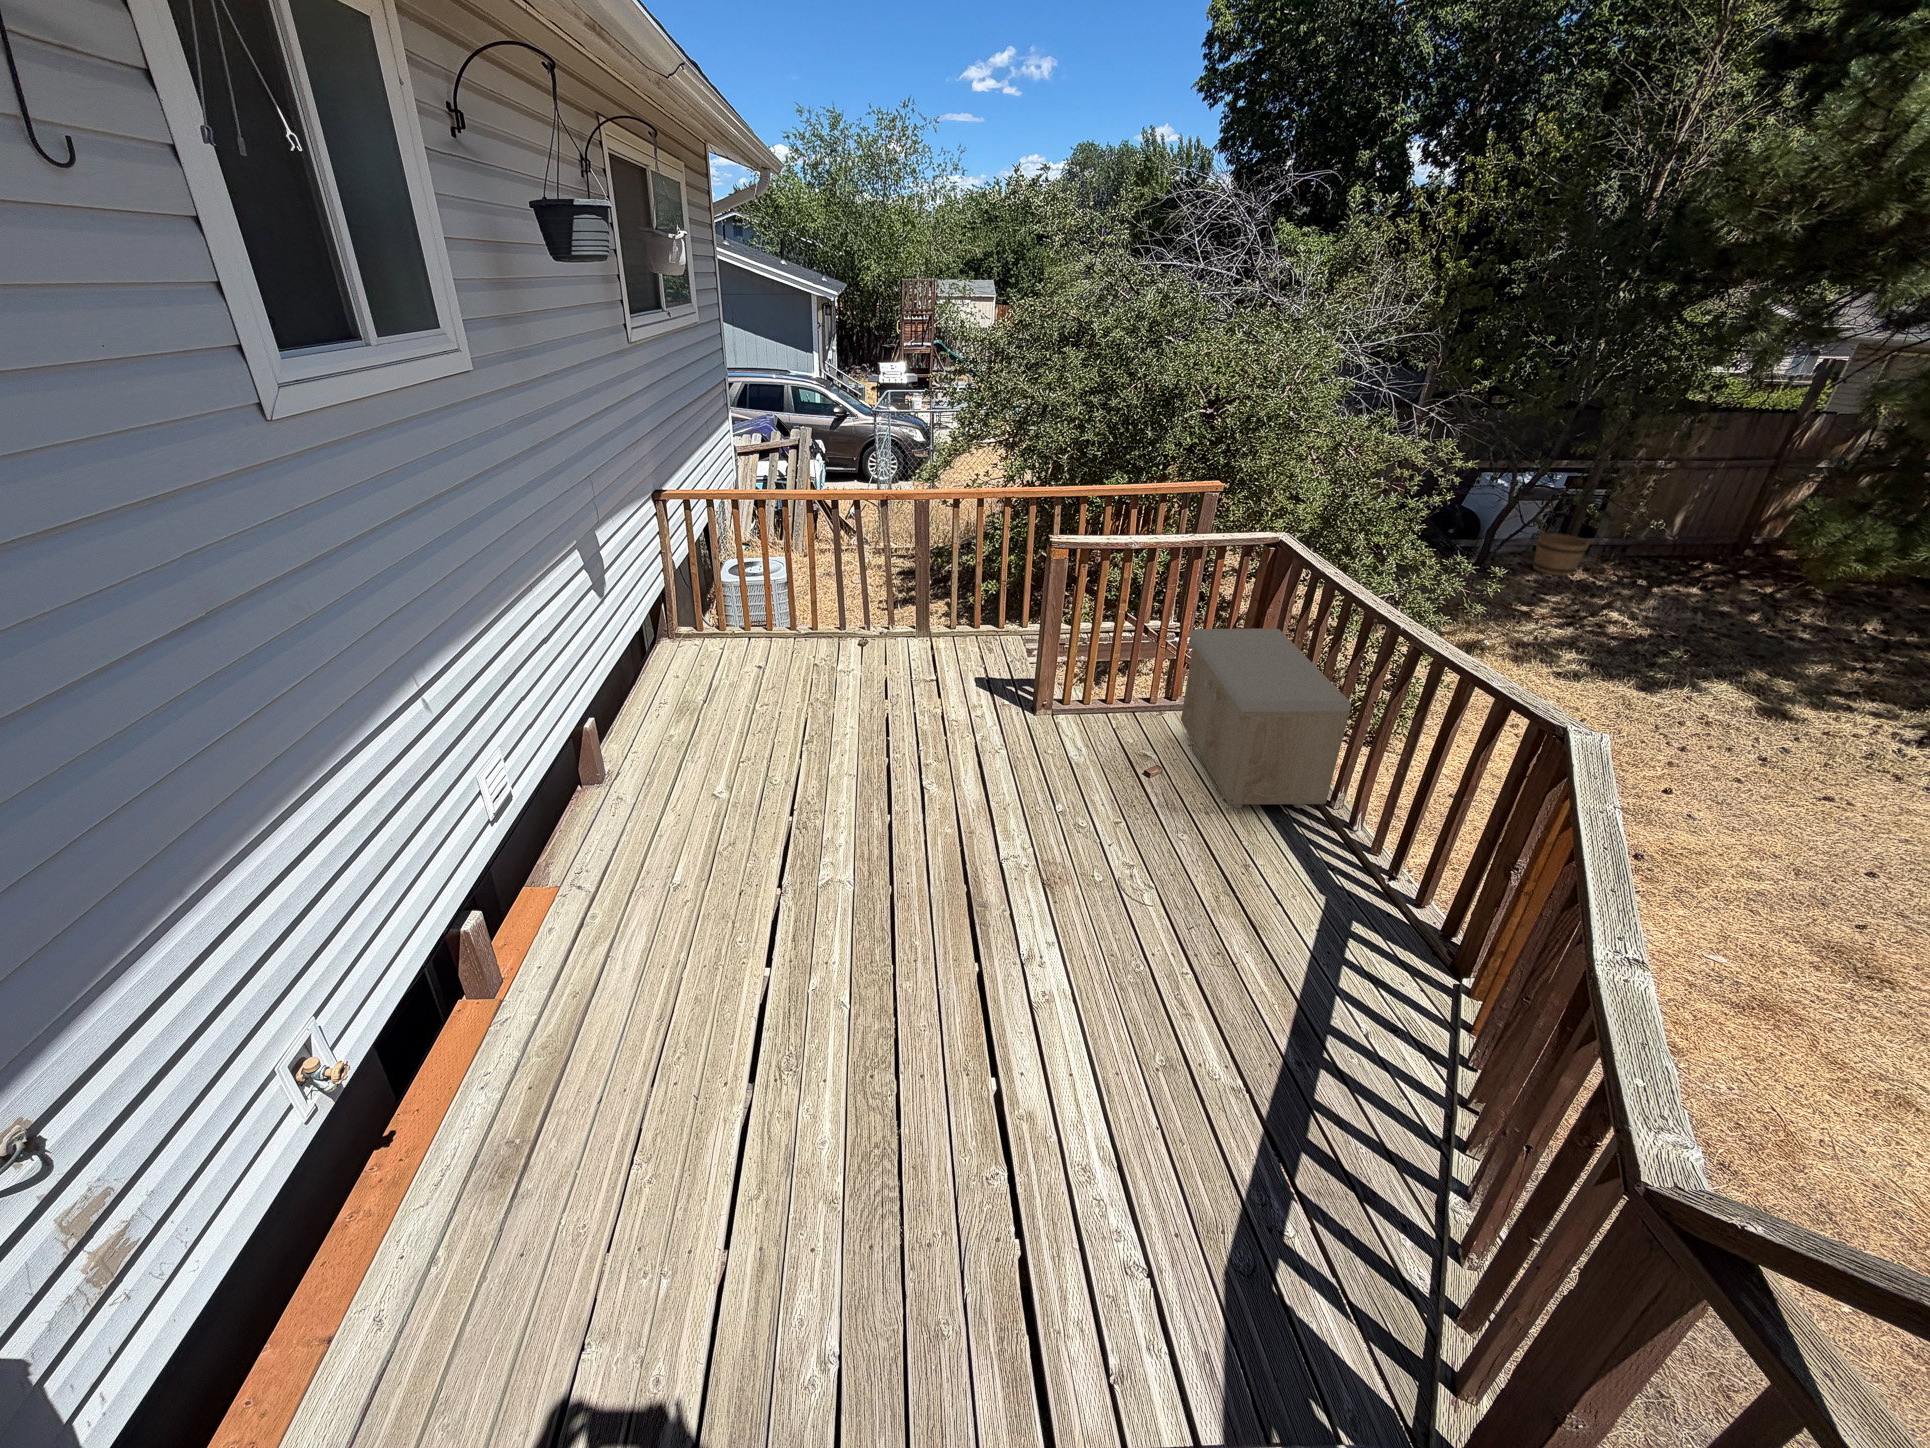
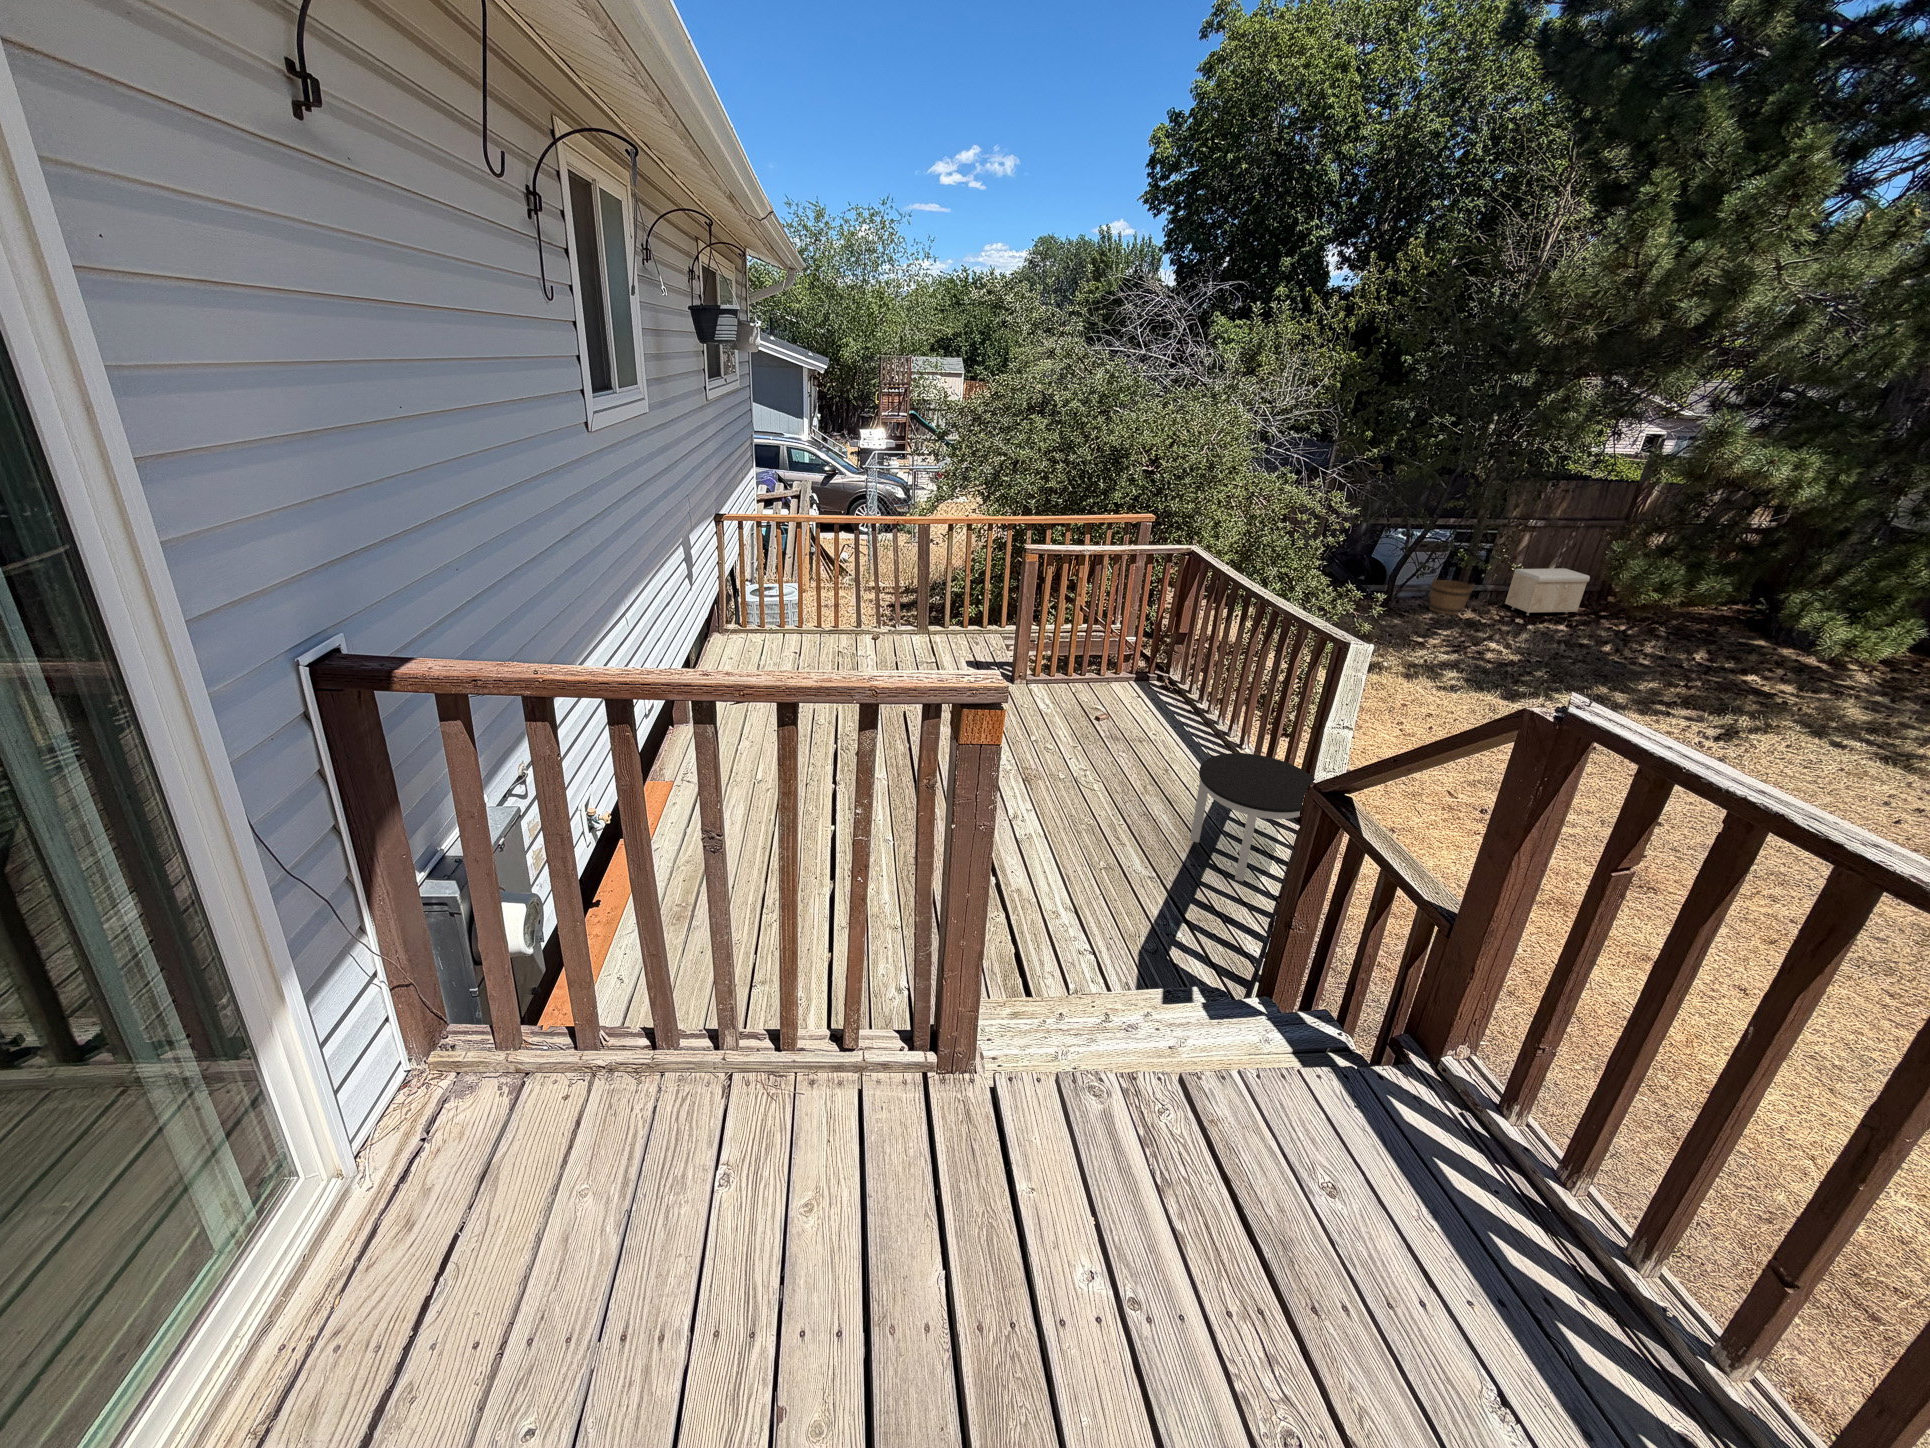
storage bench: present [1181,629,1351,808] -> present [1505,568,1590,615]
round table: none [1278,874,1492,1084] -> present [1190,753,1315,882]

